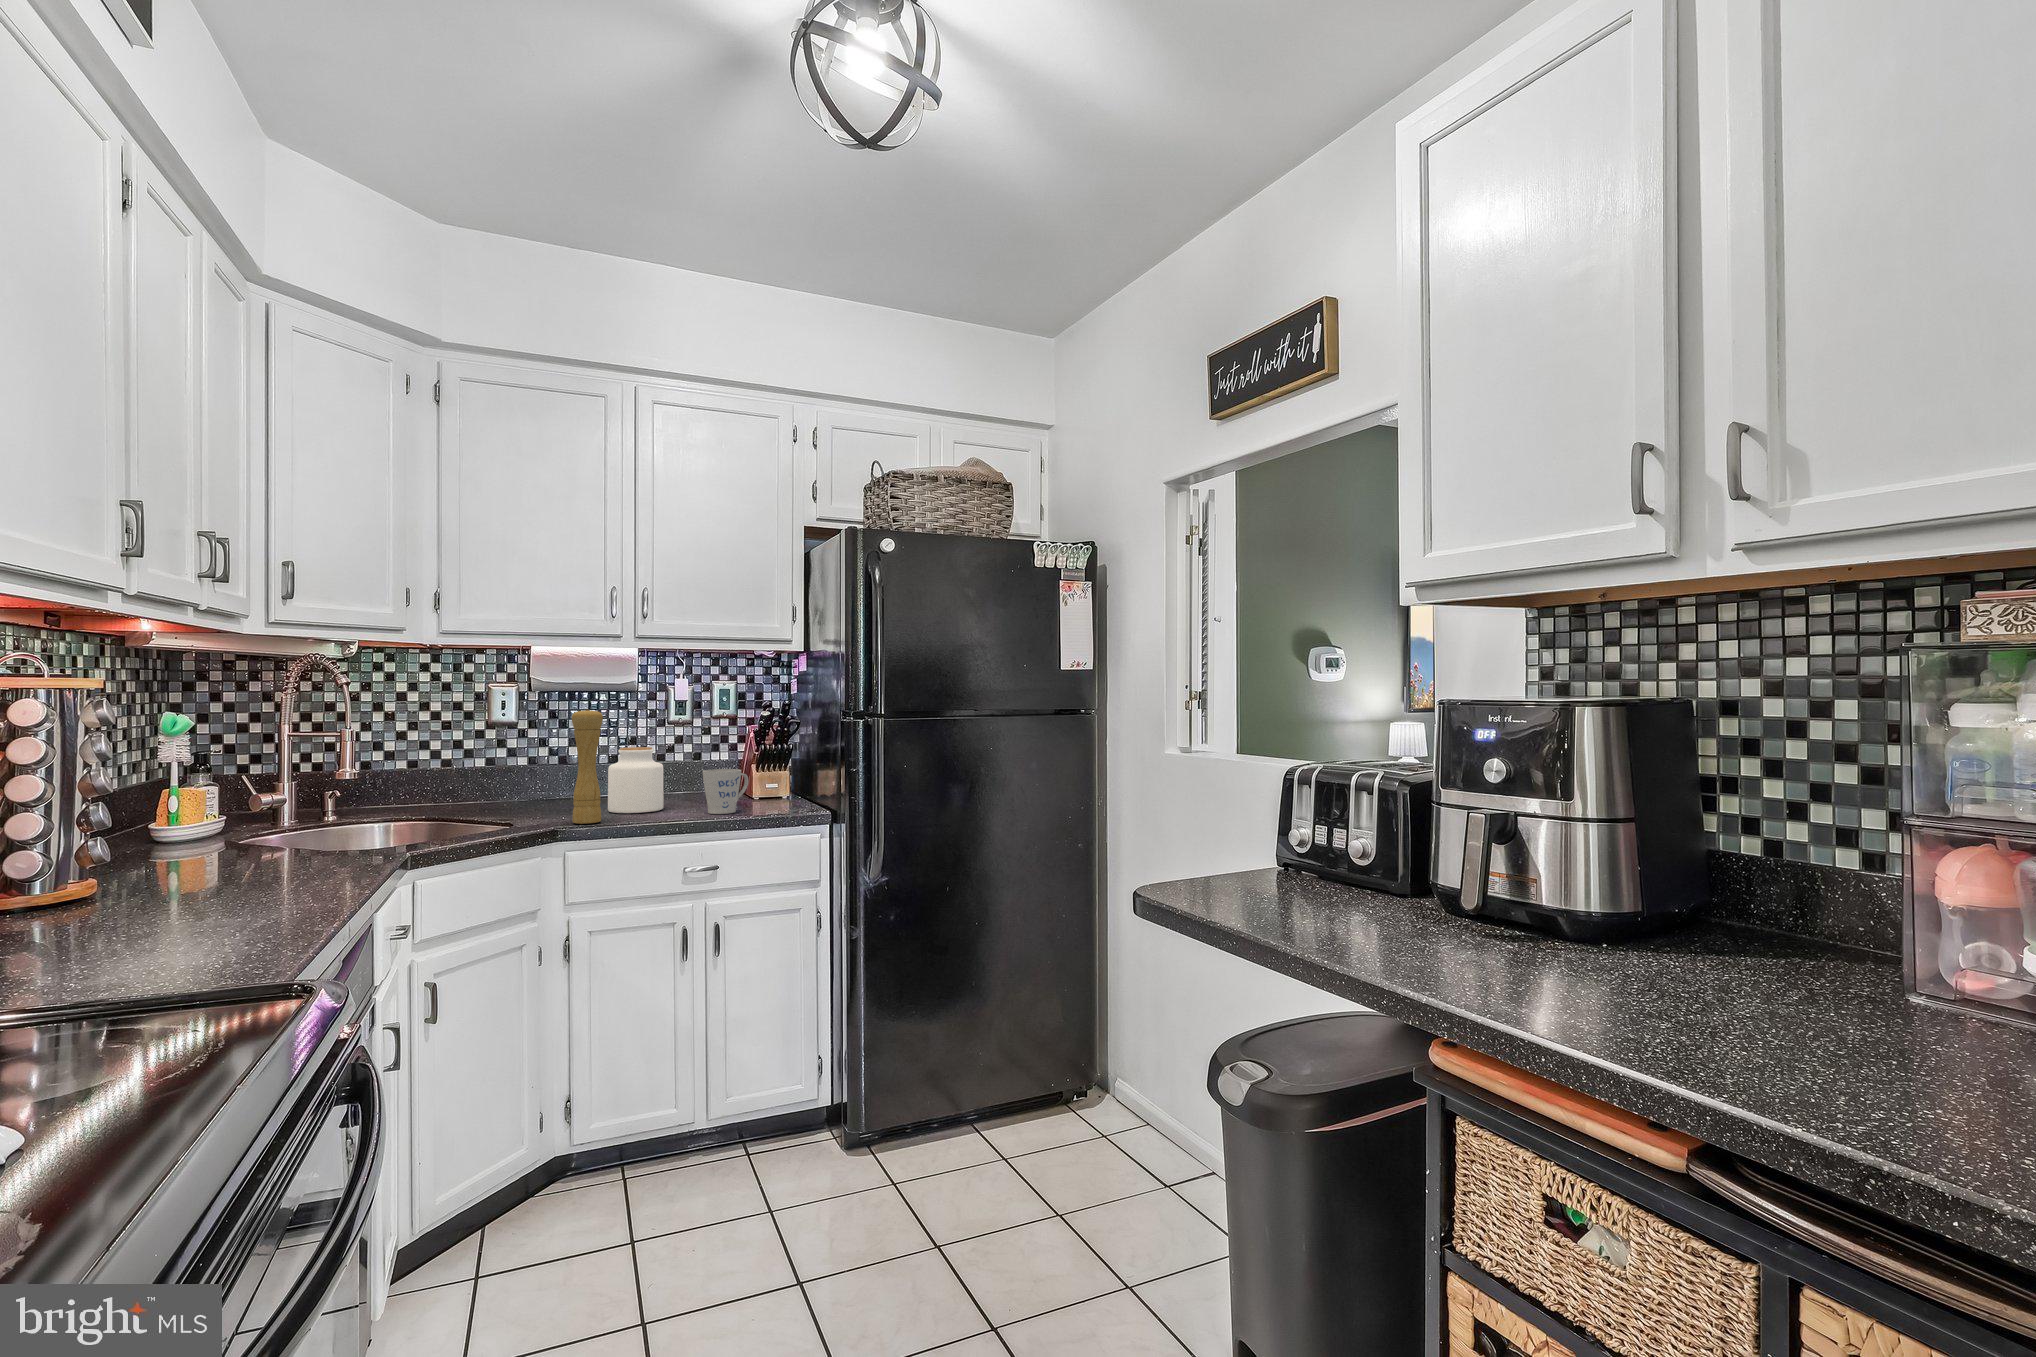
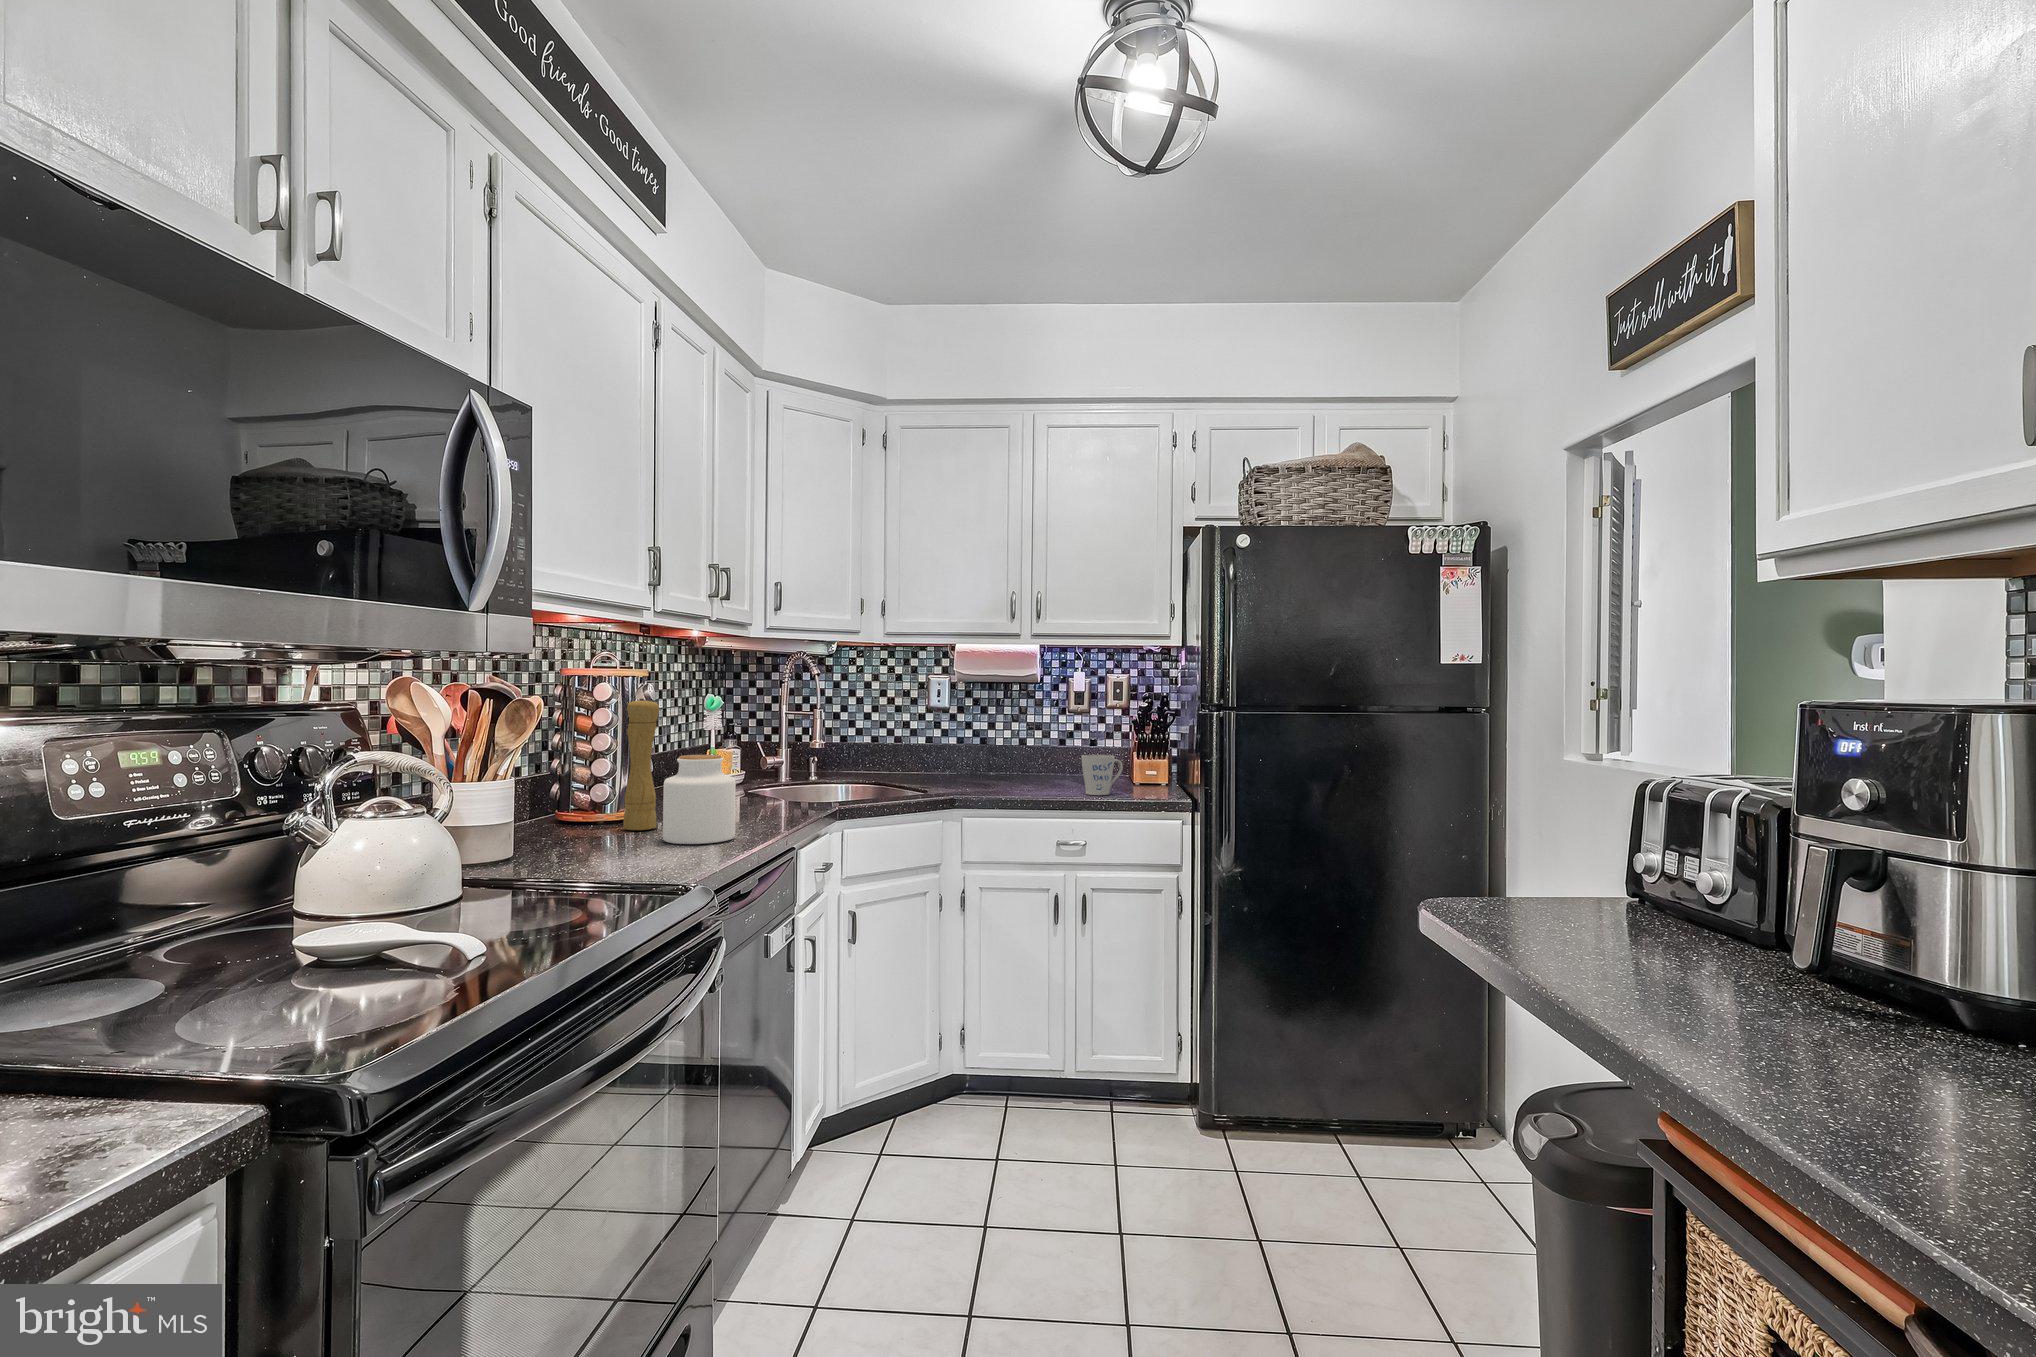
pepper mill: present [572,709,603,824] -> present [623,699,659,830]
jar: present [608,747,664,813] -> present [663,755,736,844]

